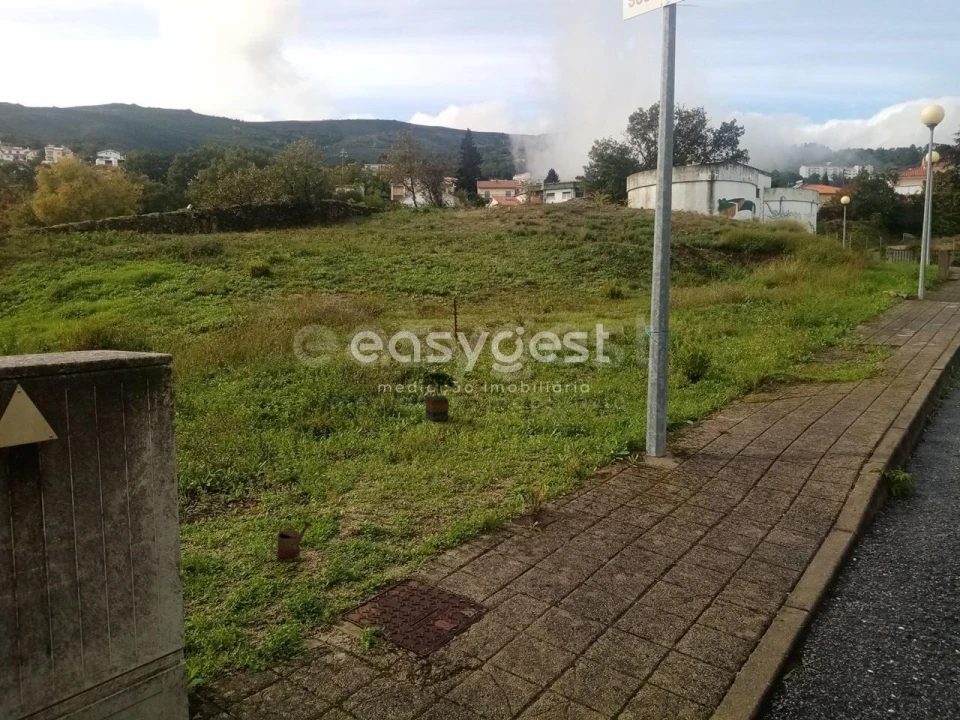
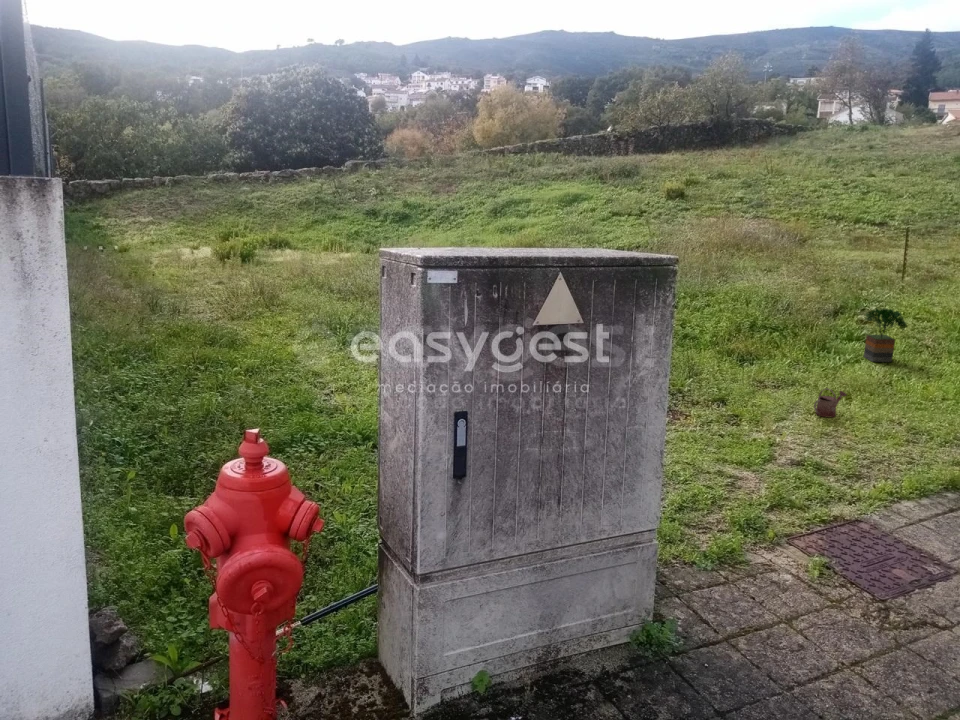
watering can: present [271,521,312,558] -> present [814,388,846,417]

